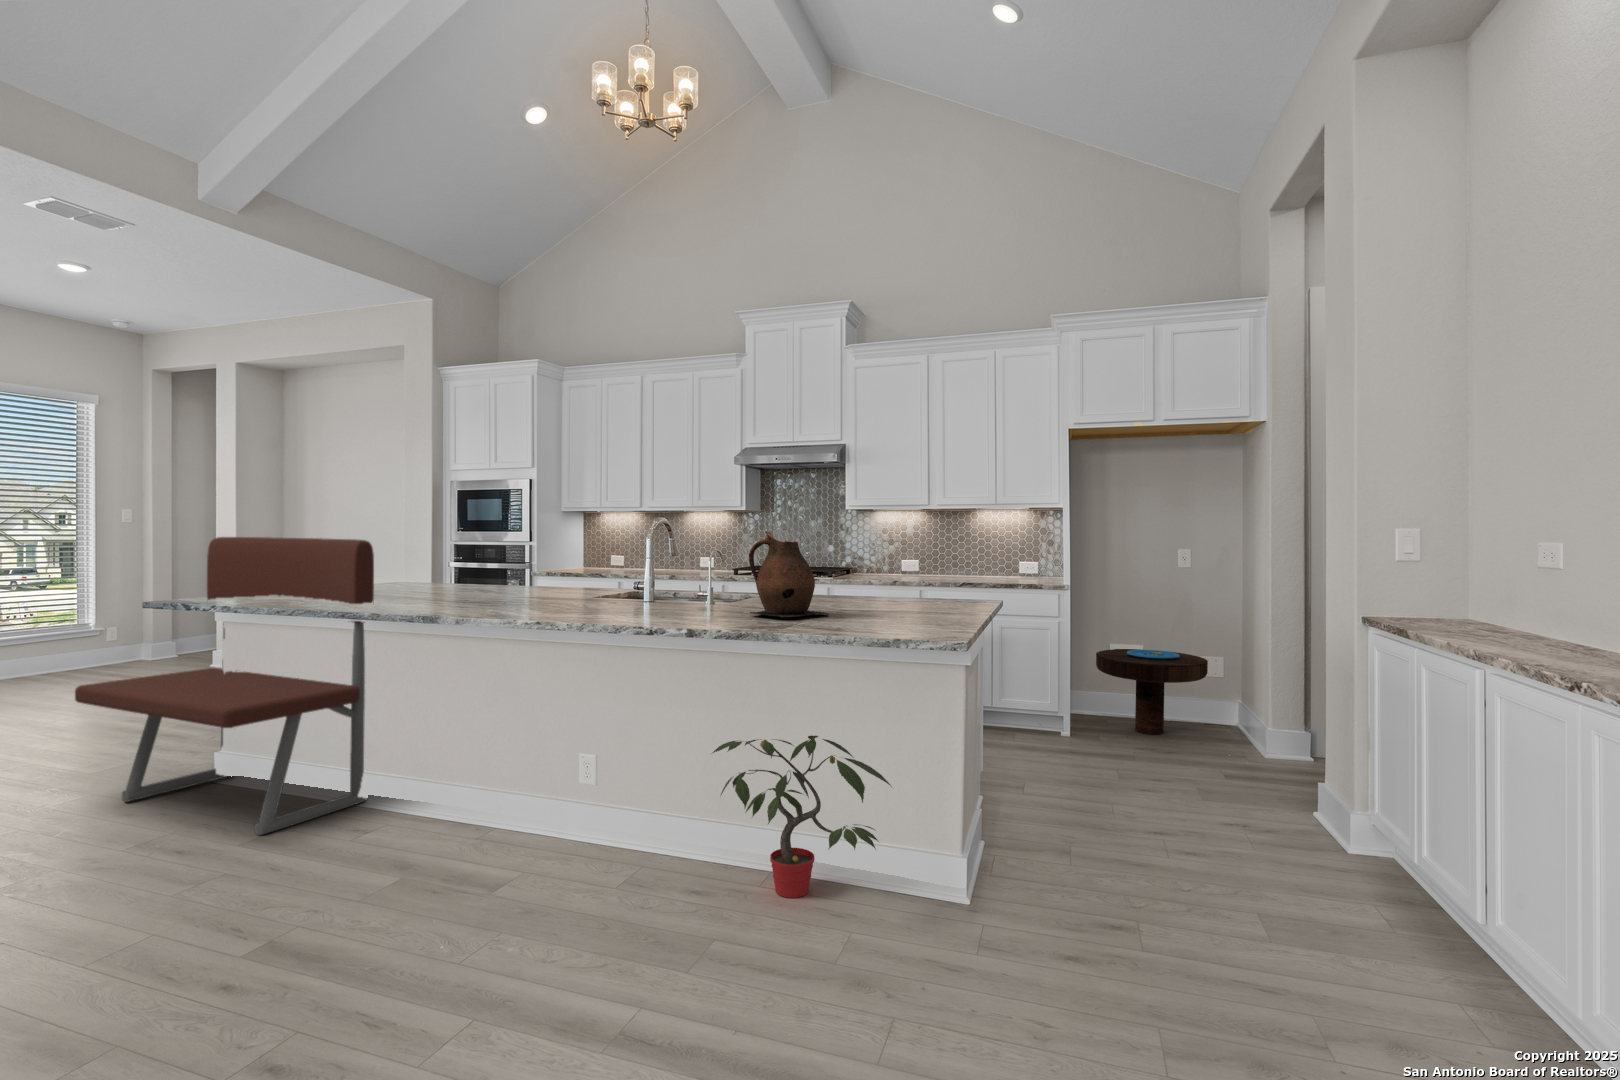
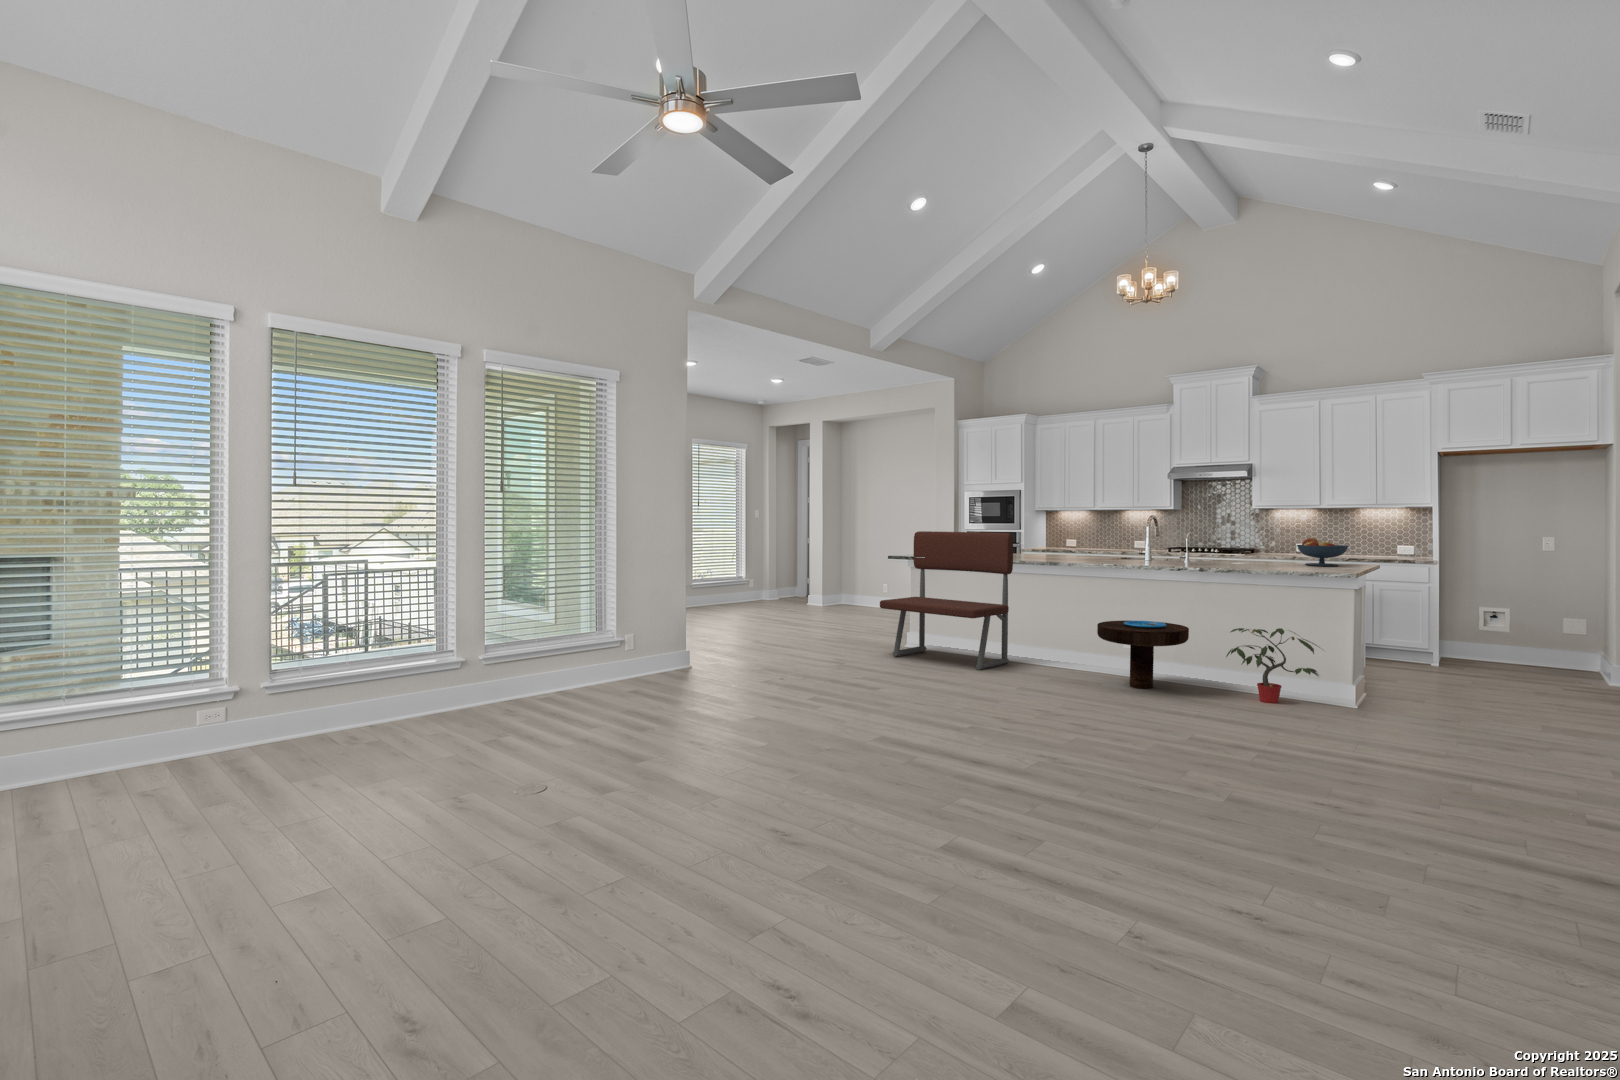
ceramic pitcher: present [749,532,828,619] -> none [1241,530,1286,572]
fruit bowl: none [869,550,946,600] -> present [1297,538,1348,566]
side table: present [1096,649,1208,734] -> present [1097,620,1189,689]

